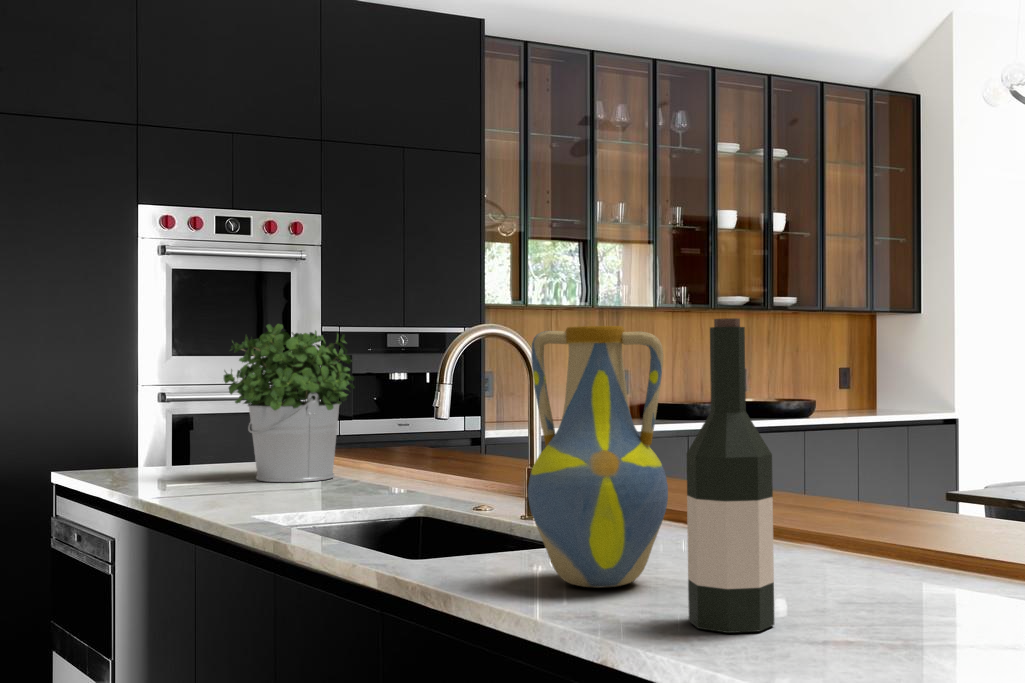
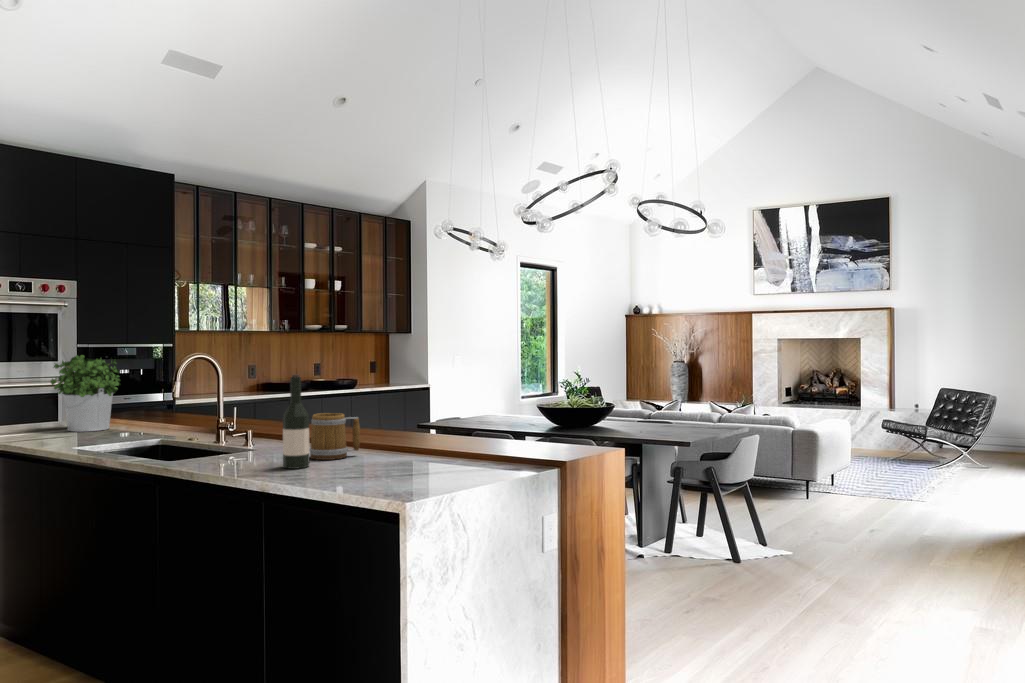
vase: present [528,326,668,588] -> none [227,372,277,461]
mug: none [766,452,925,601] -> present [310,413,360,460]

